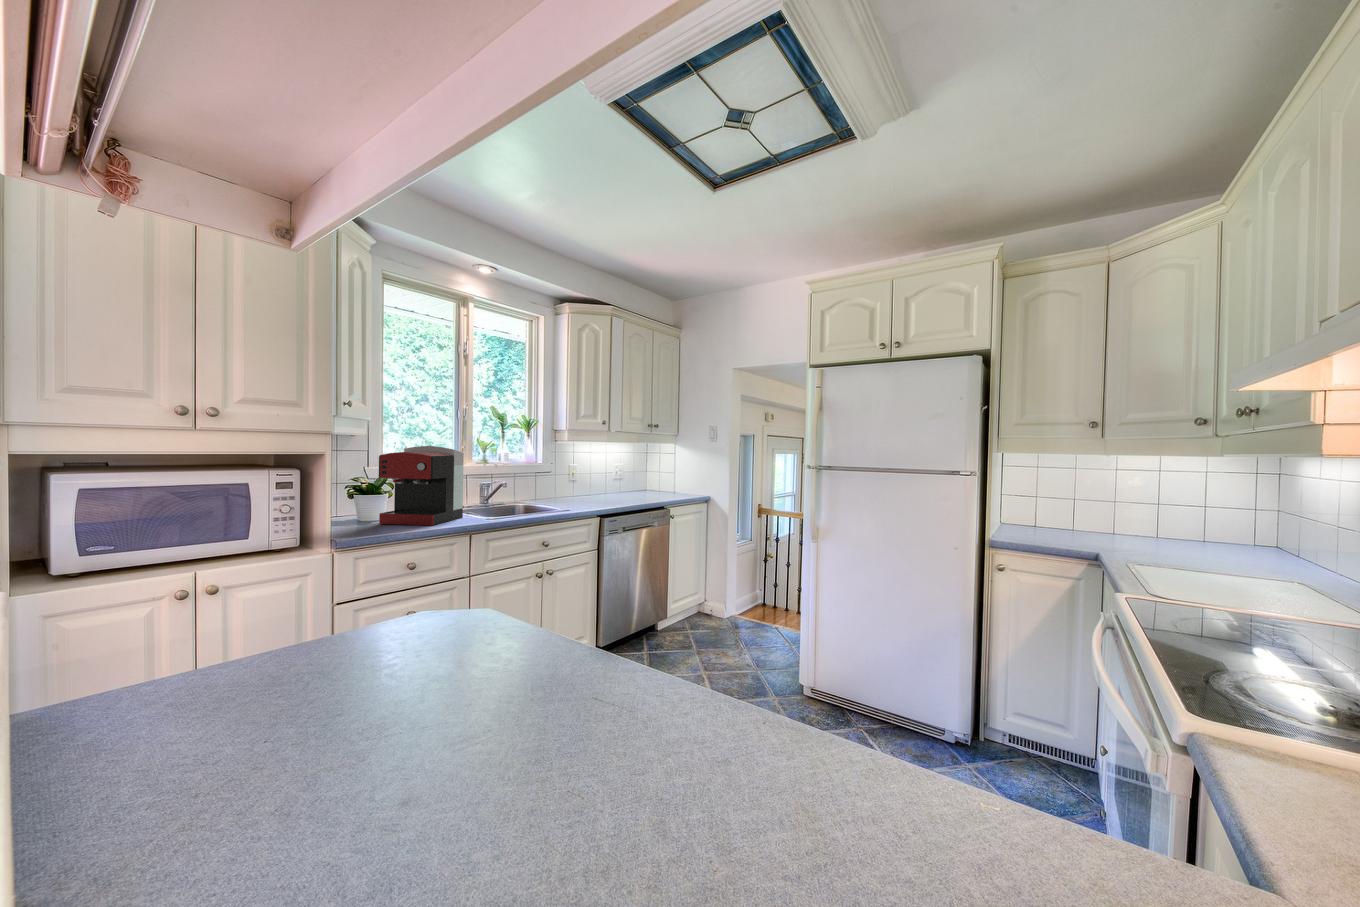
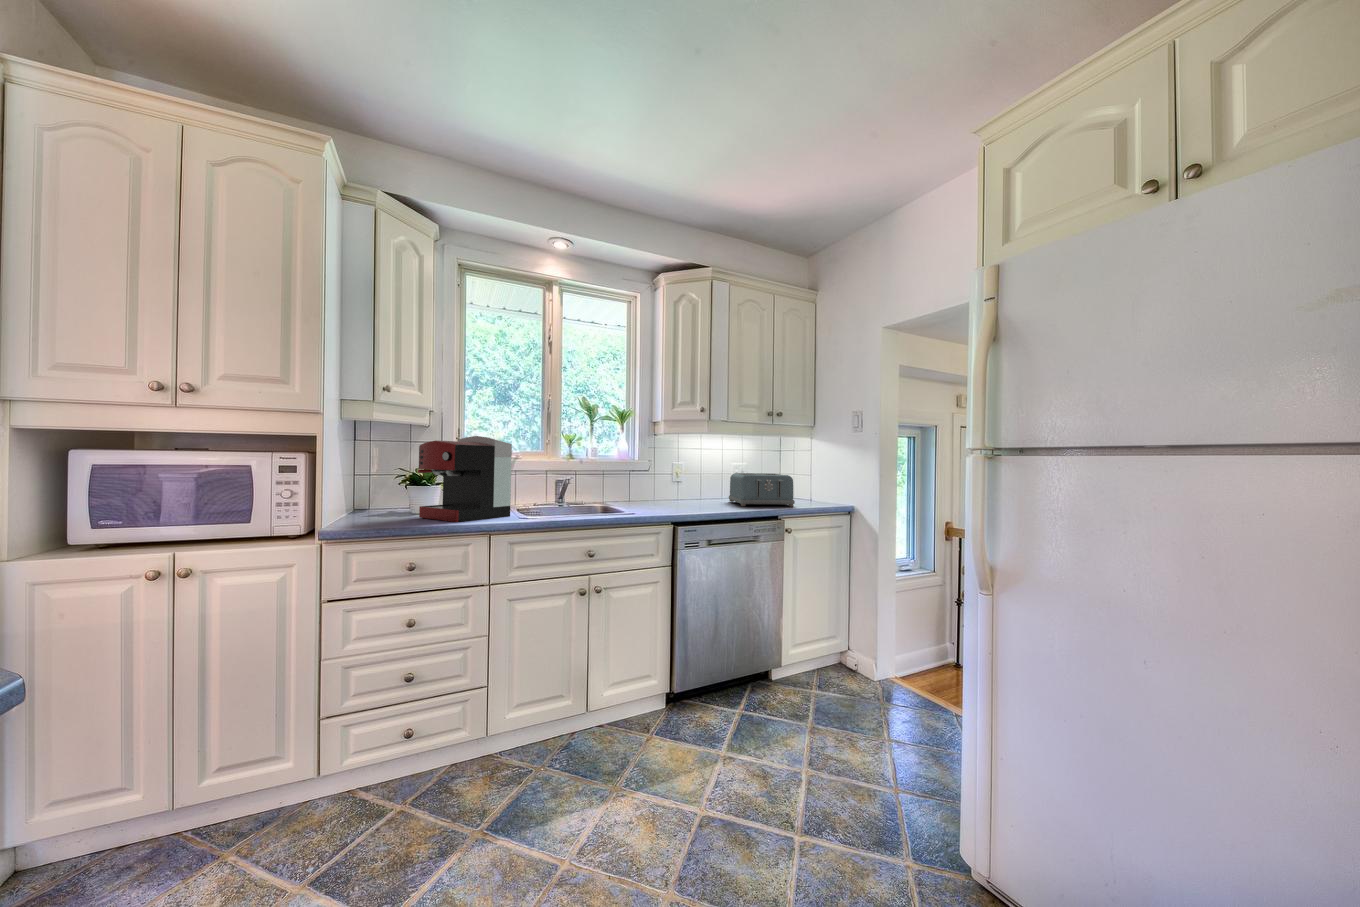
toaster: none [610,471,668,498] -> present [729,473,795,507]

